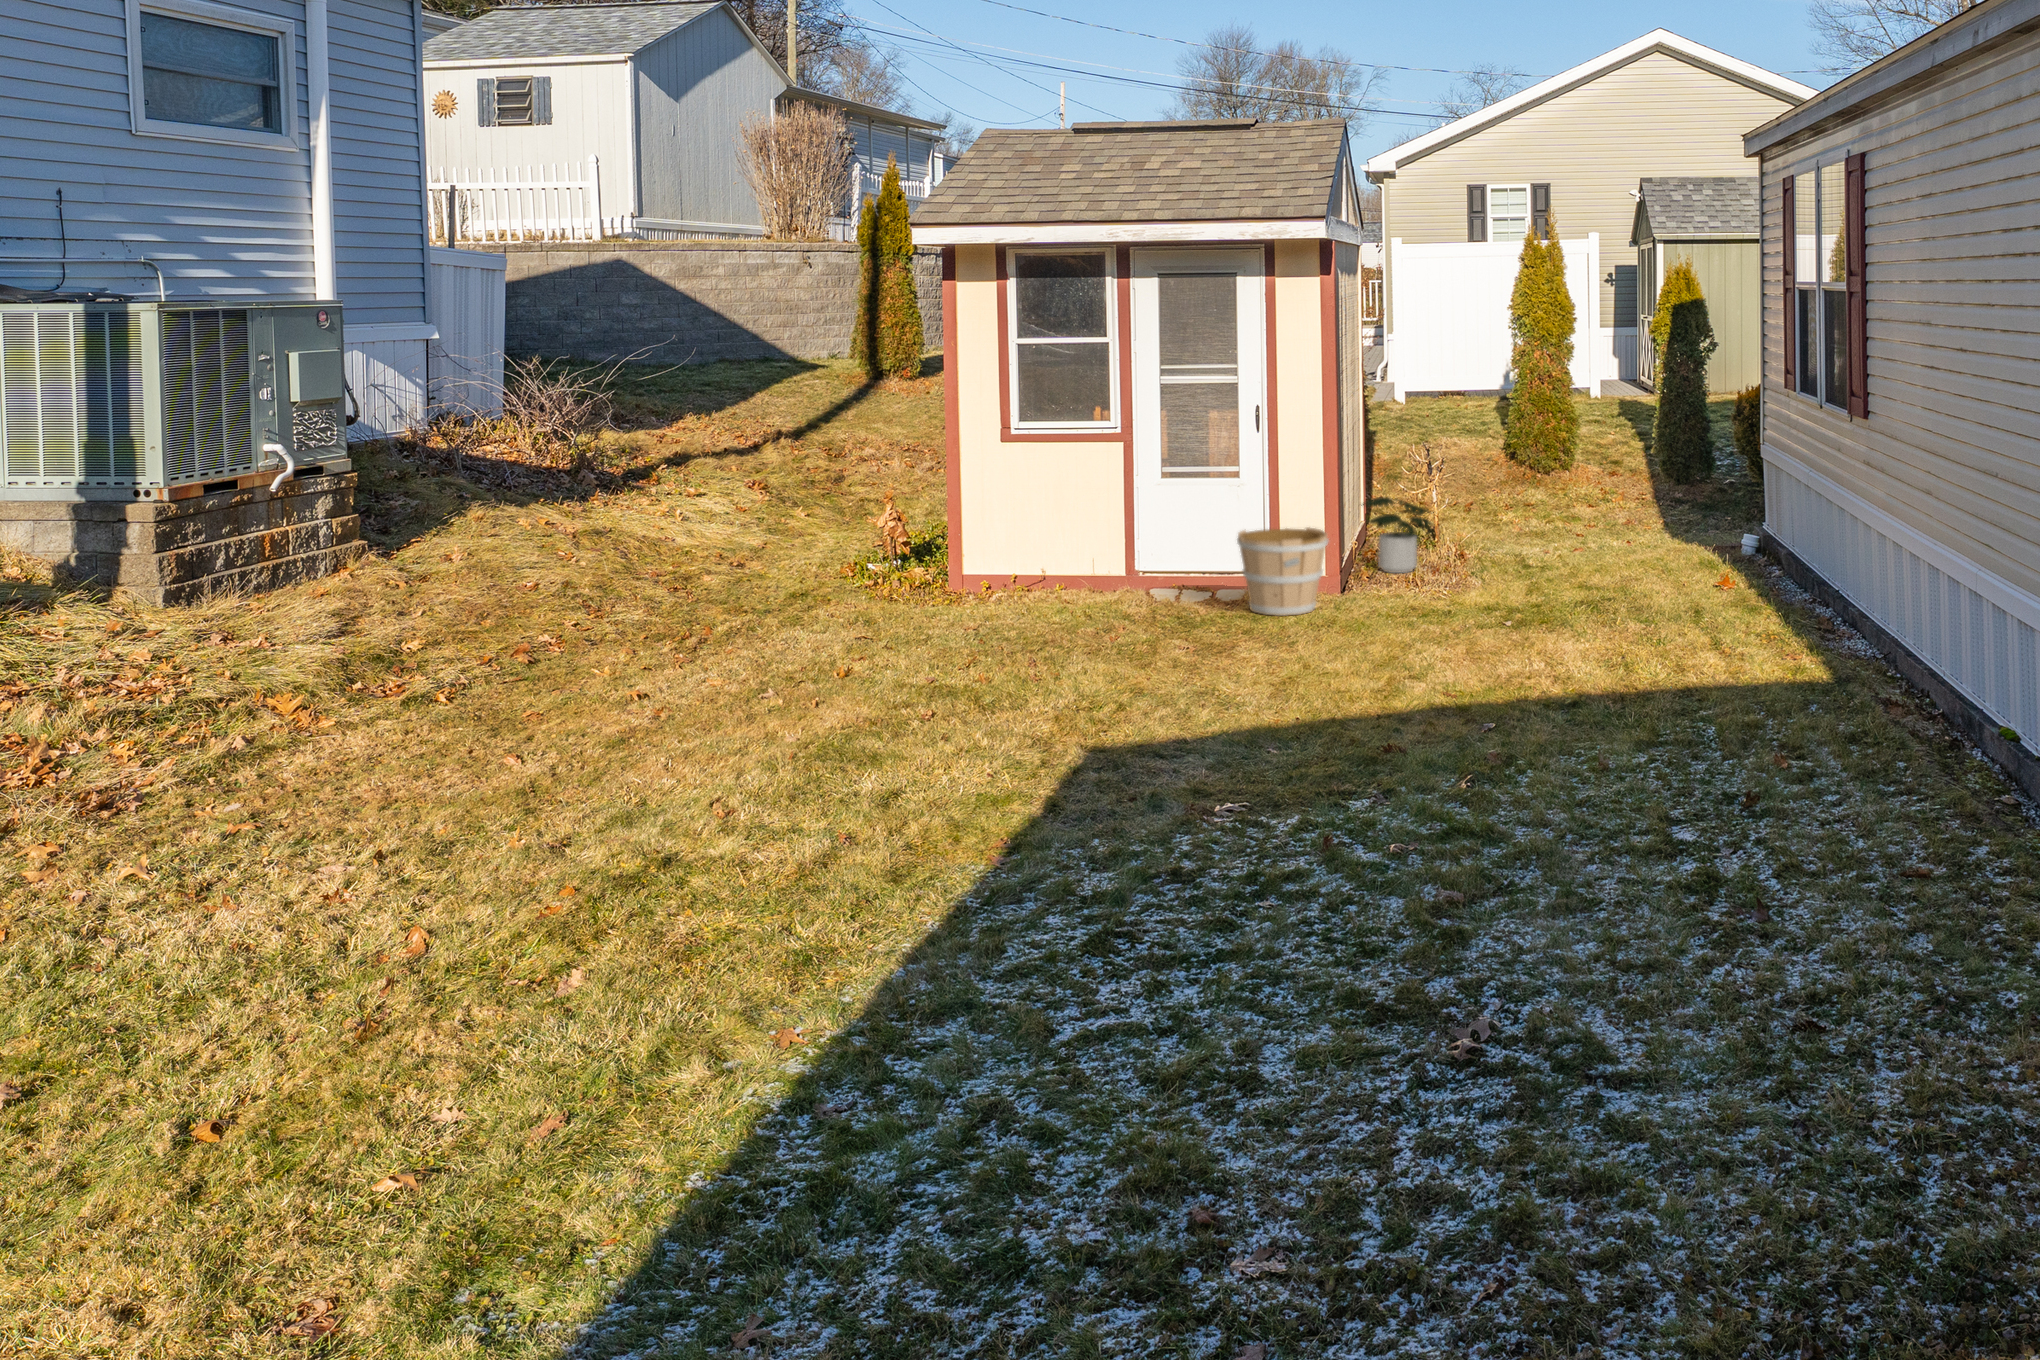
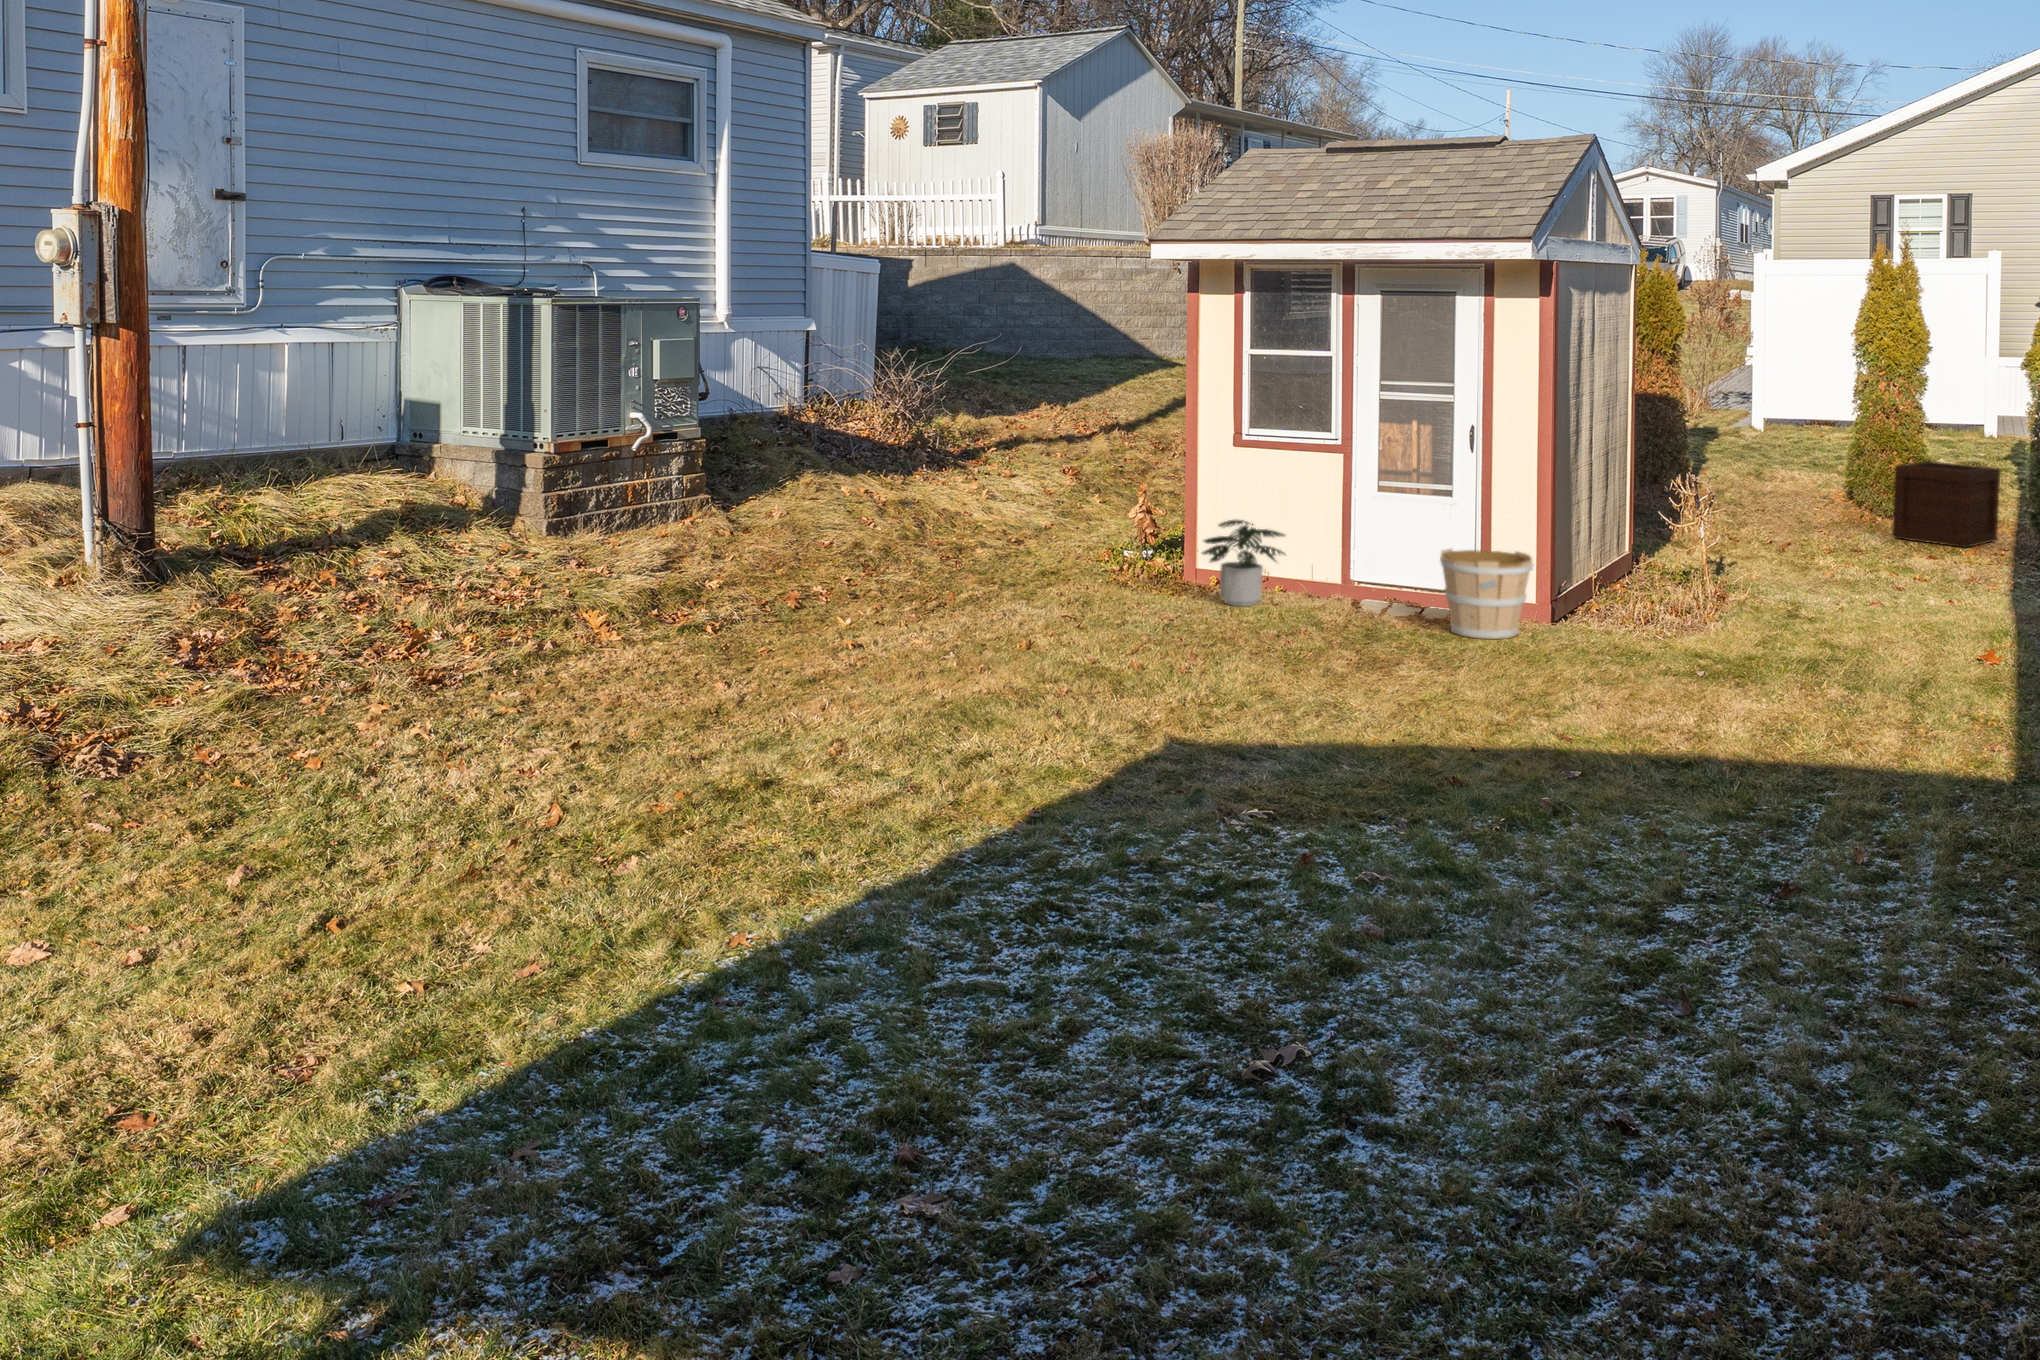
wooden crate: none [1559,417,1642,491] -> present [1892,461,2000,547]
potted plant: present [1361,497,1434,573] -> present [1202,520,1285,606]

